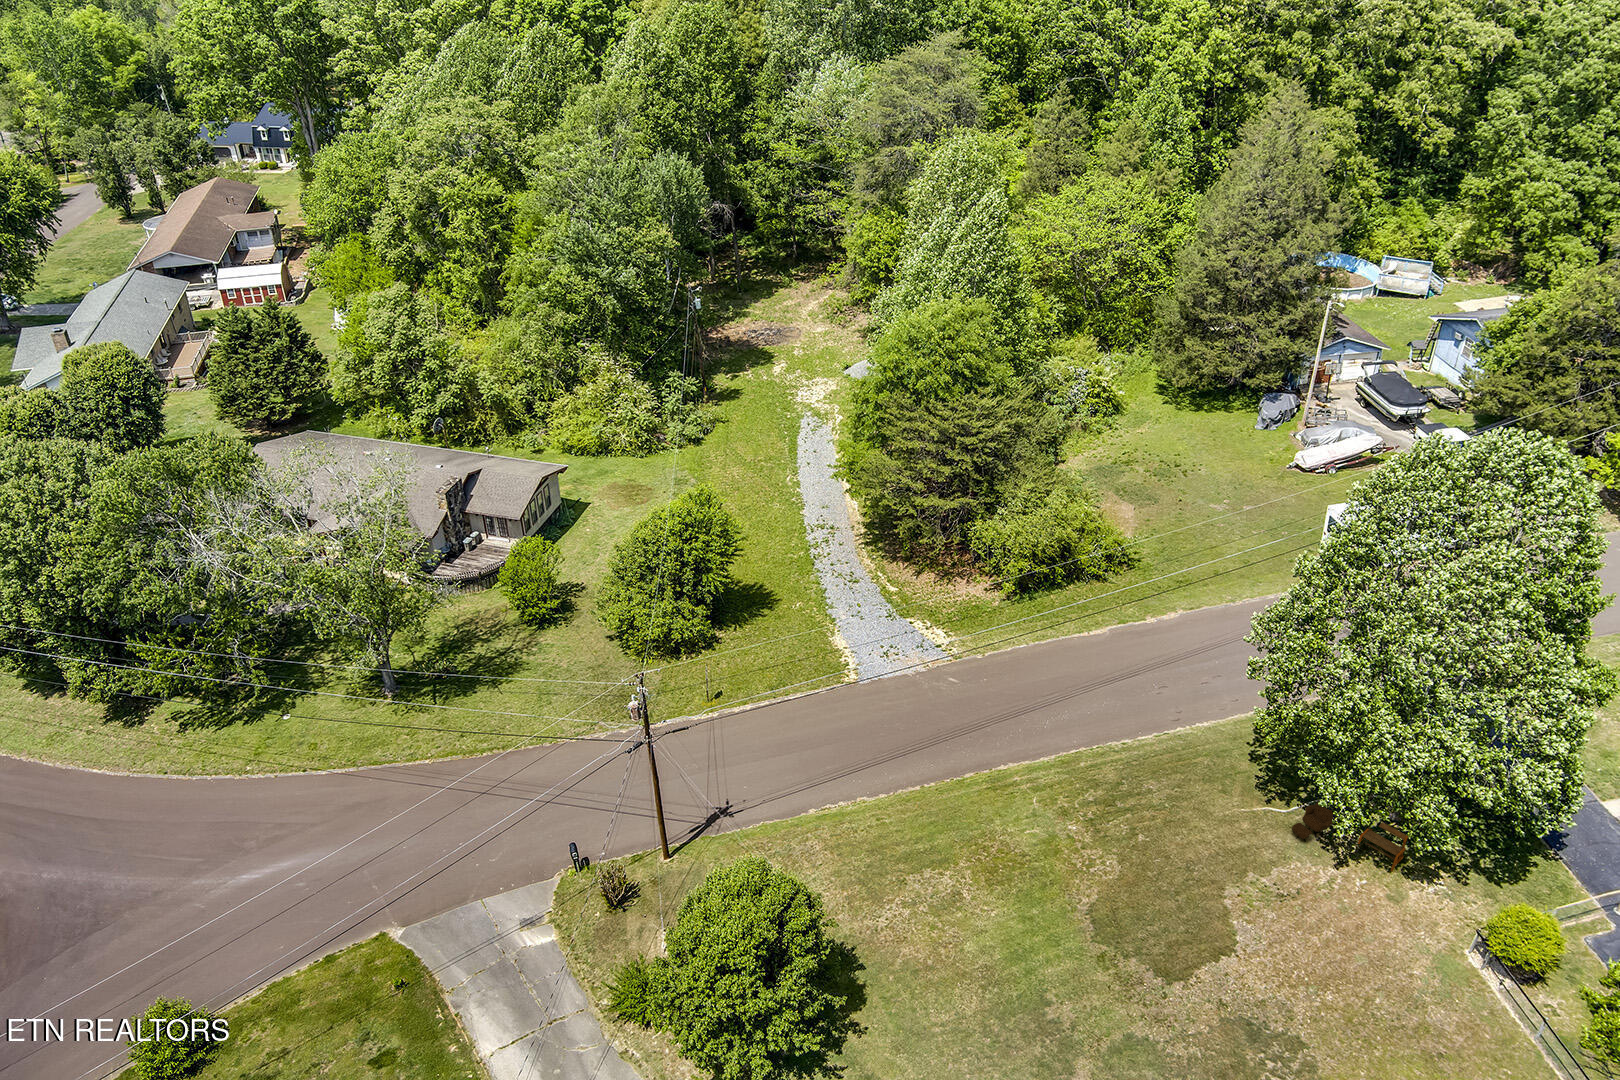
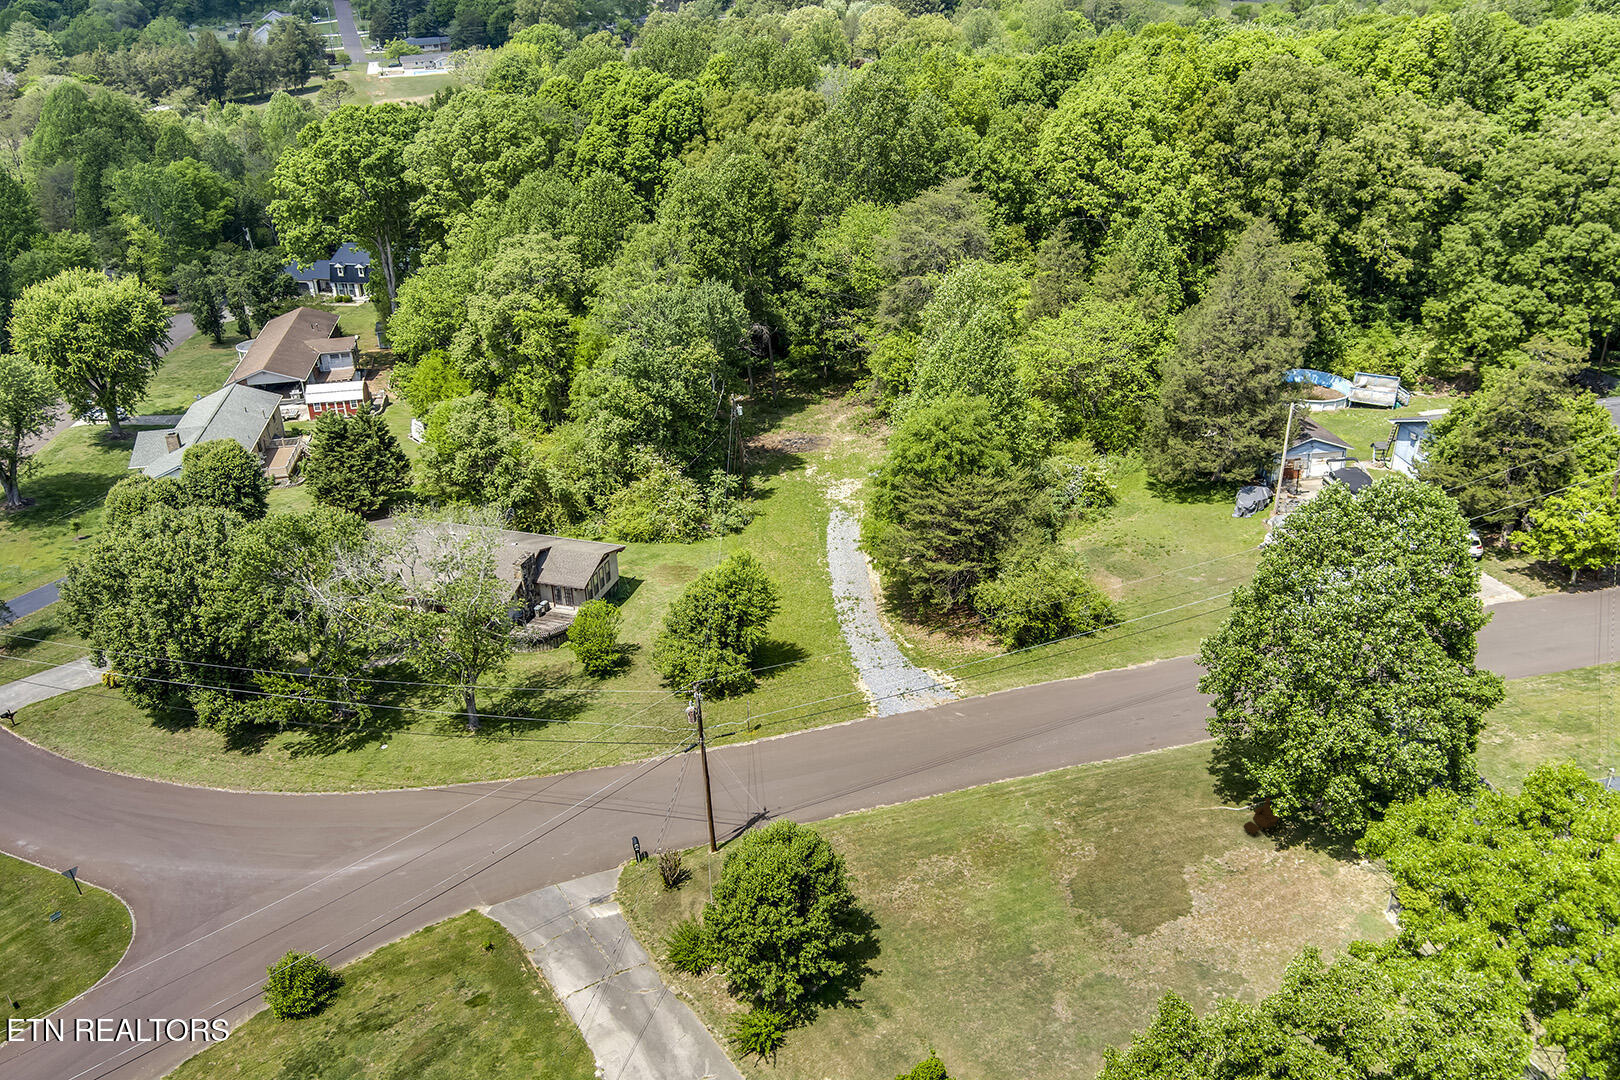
bench: present [1358,821,1408,871] -> none [1297,813,1338,858]

